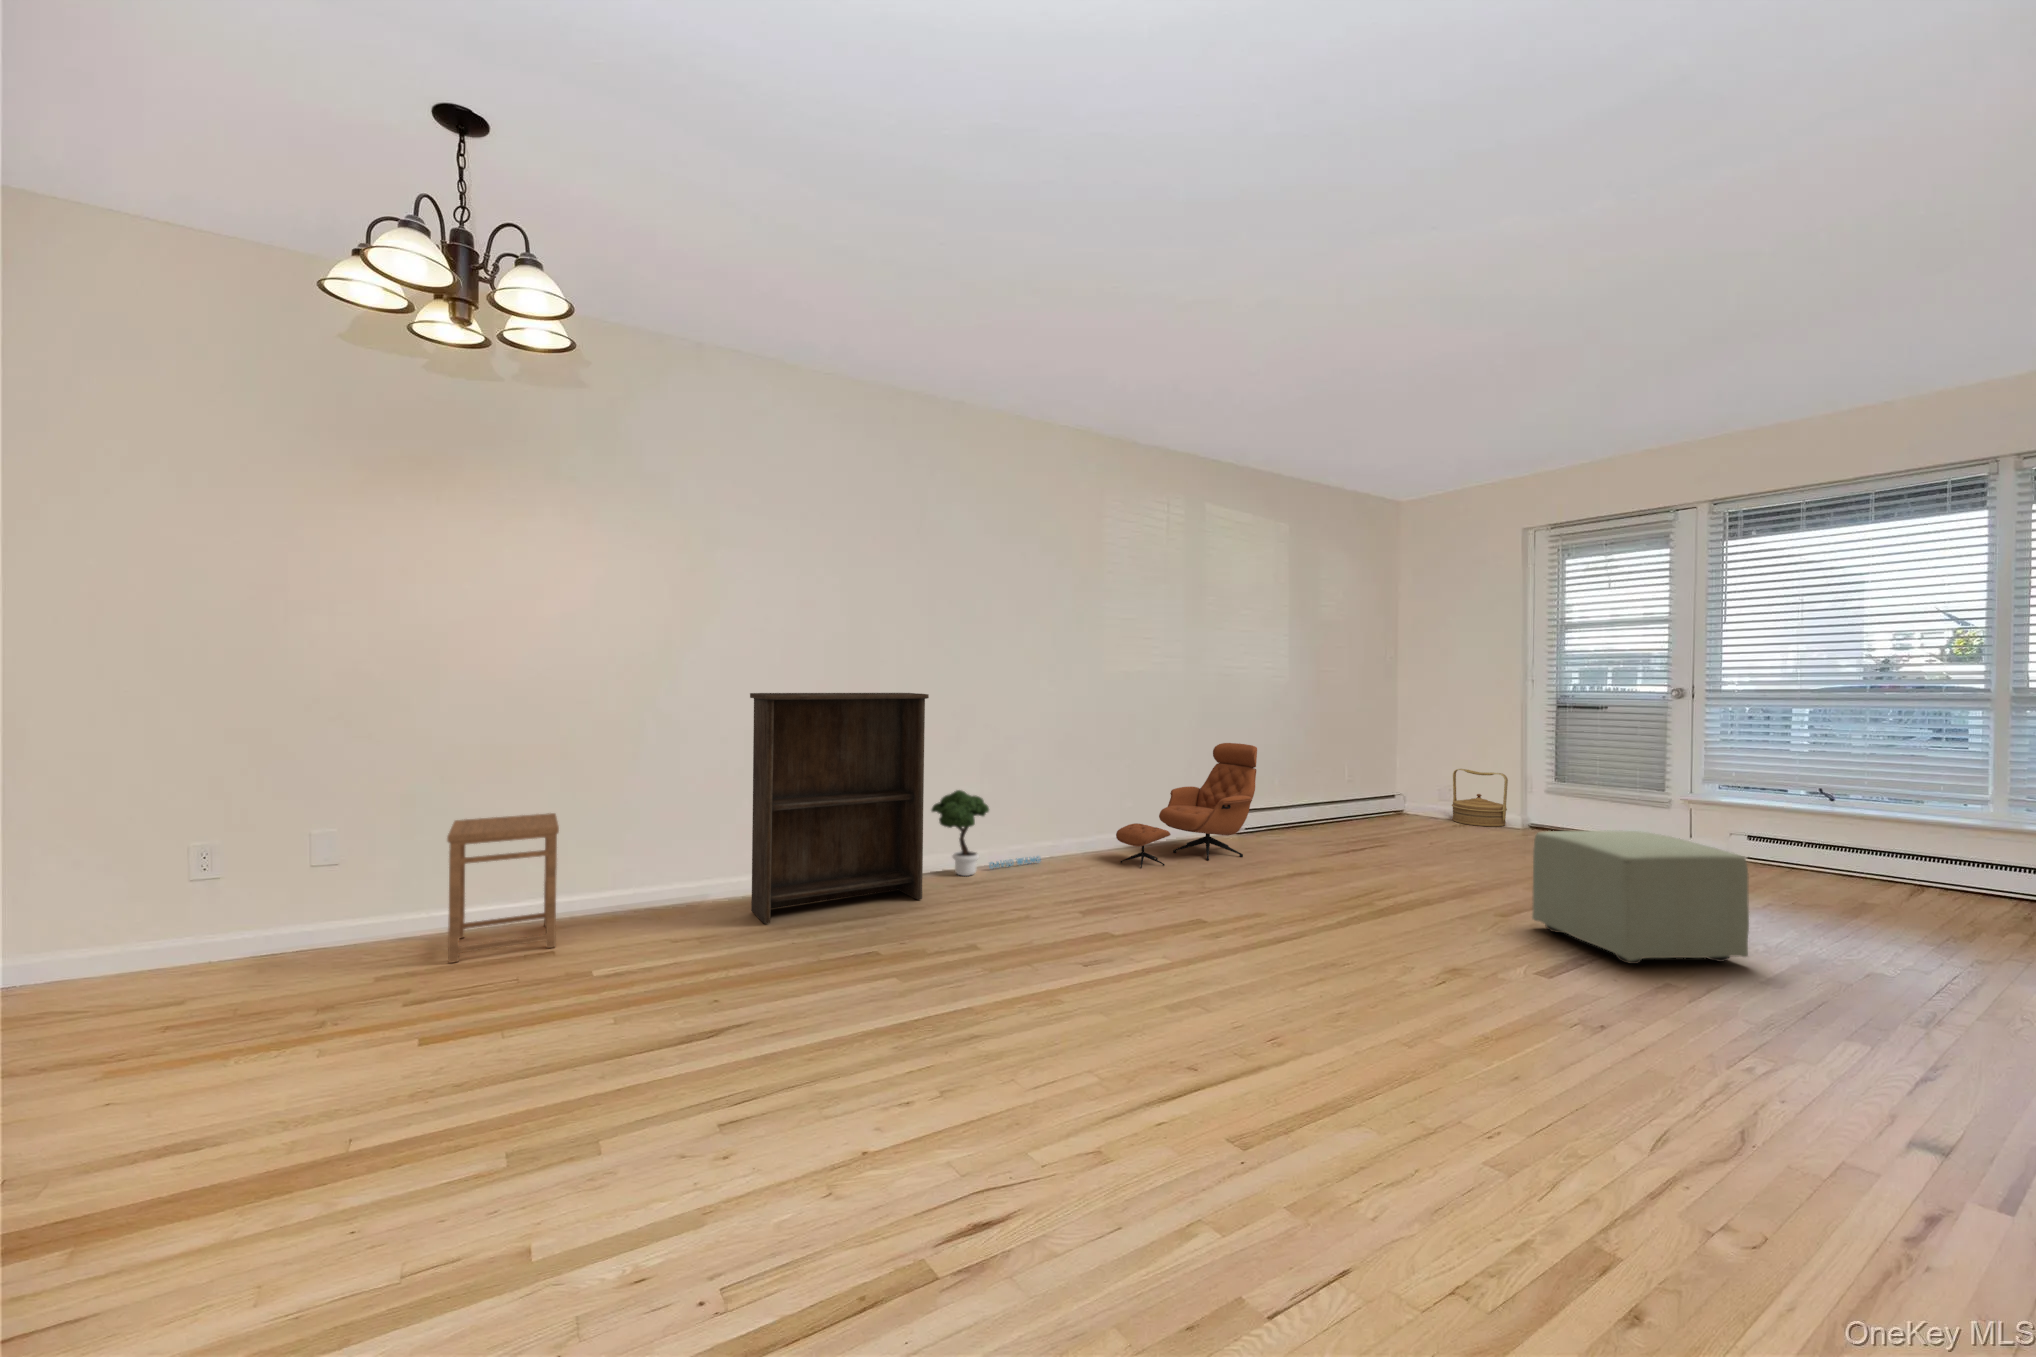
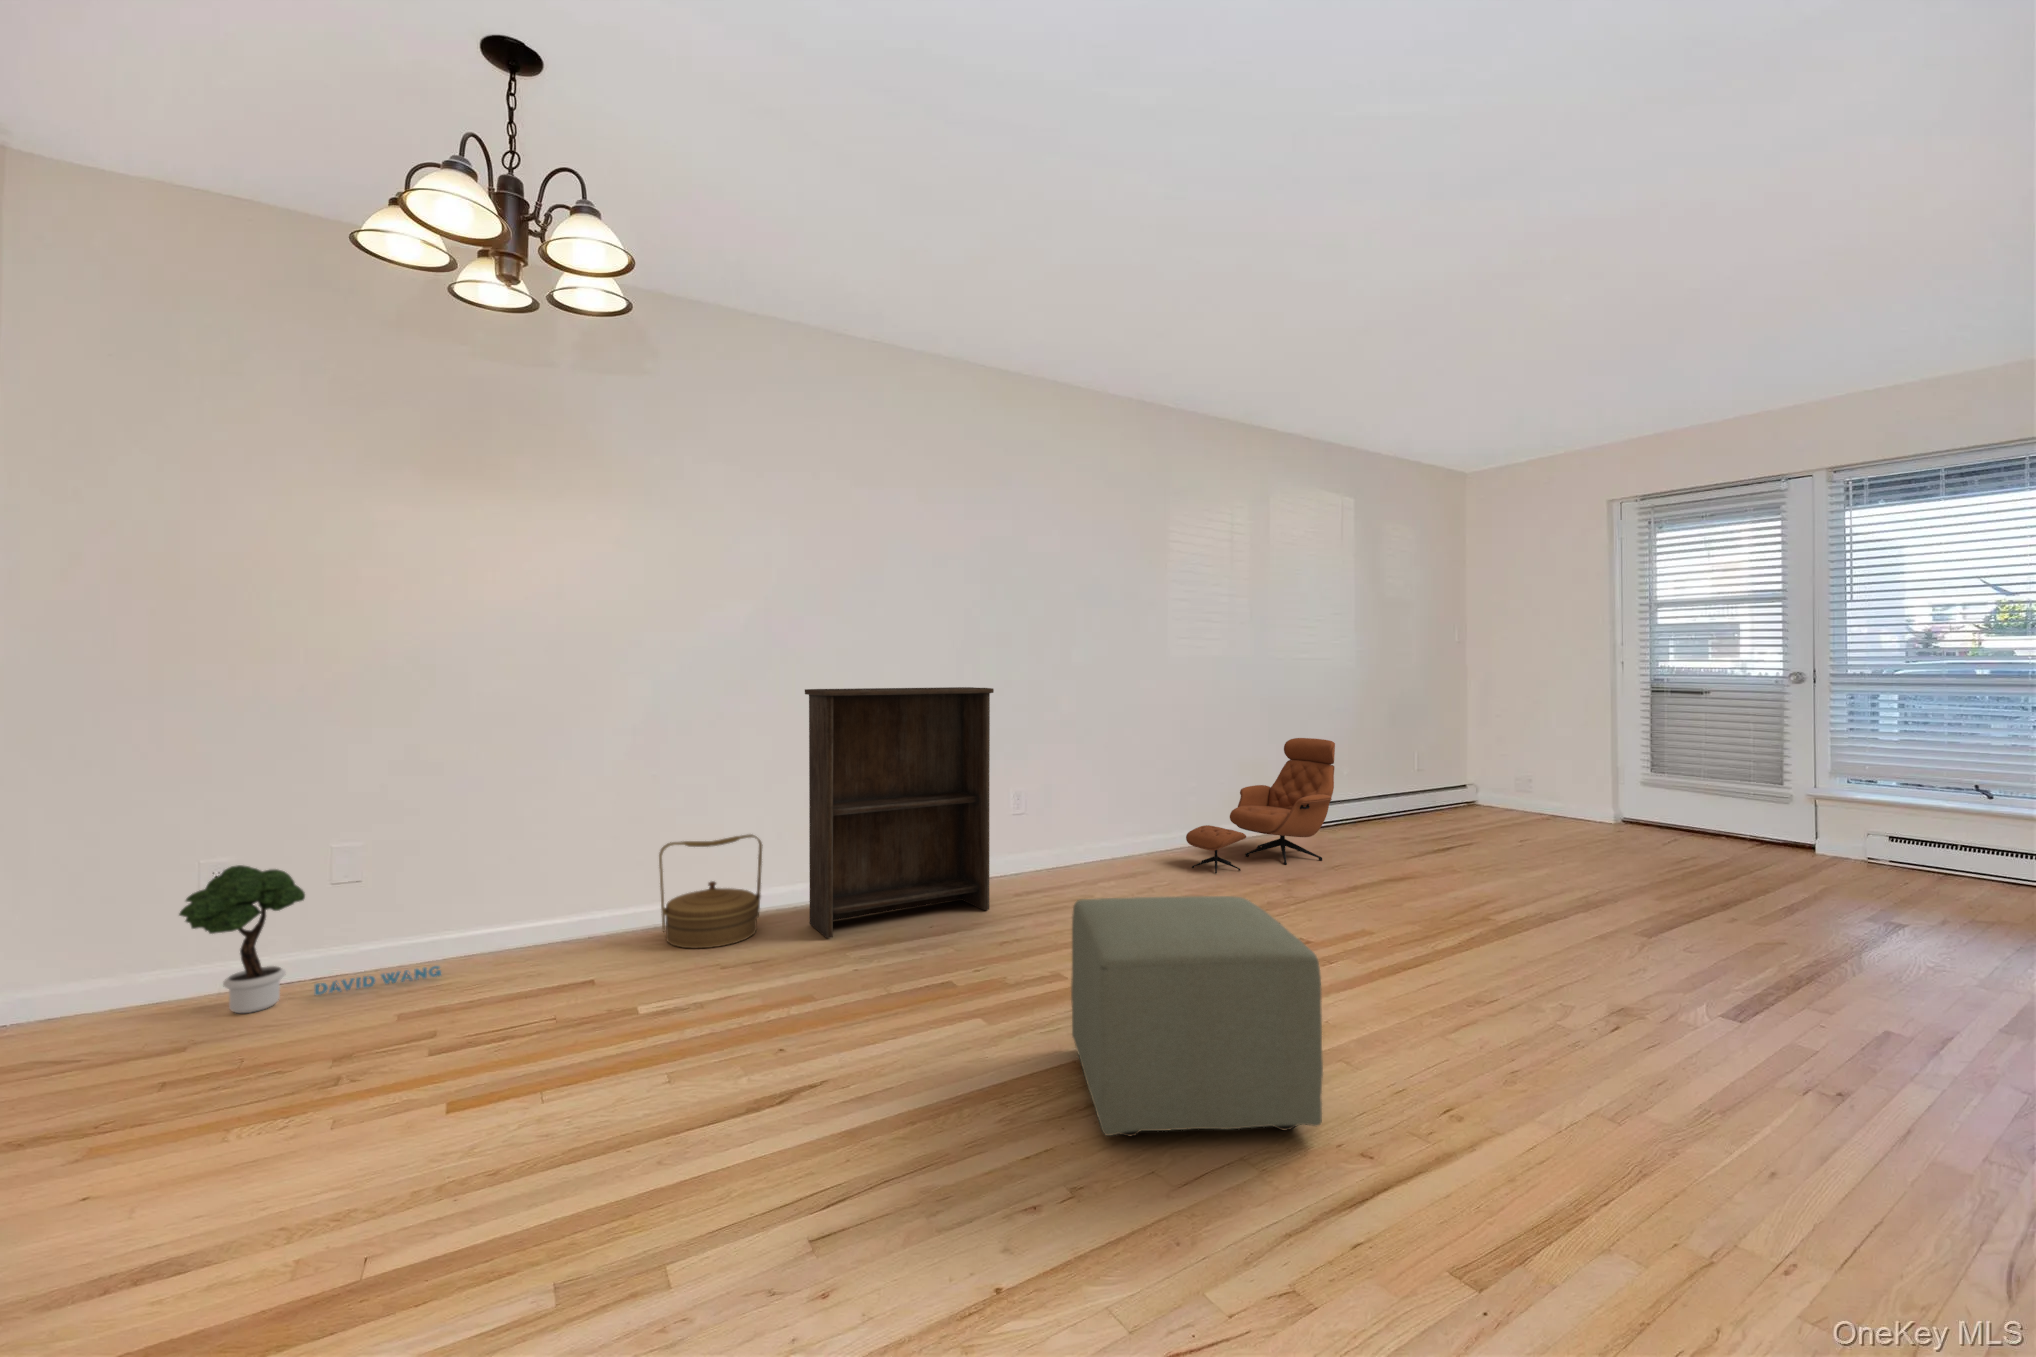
woven basket: present [1452,769,1508,827] -> present [659,834,763,948]
potted tree: present [932,790,1040,876] -> present [179,865,441,1013]
side table: present [447,813,559,963] -> none [494,820,610,984]
ottoman: present [1532,830,1749,964] -> present [1071,896,1323,1136]

